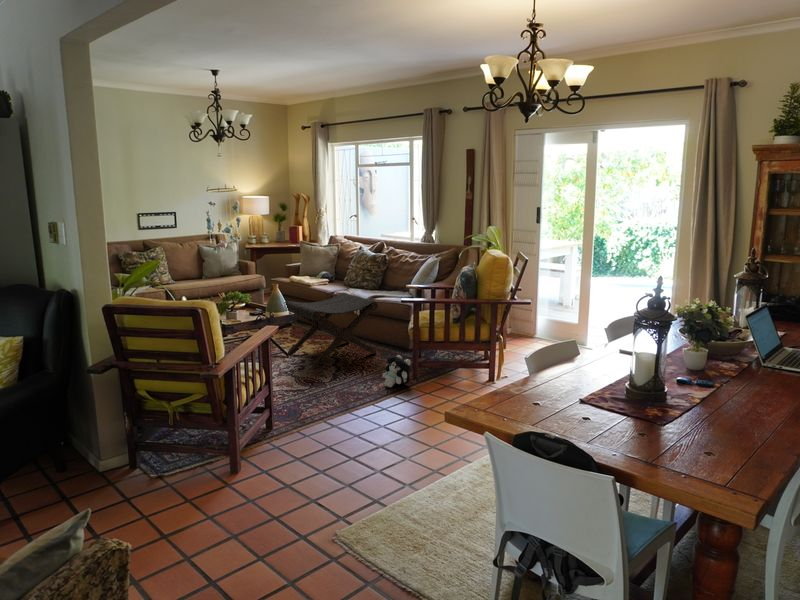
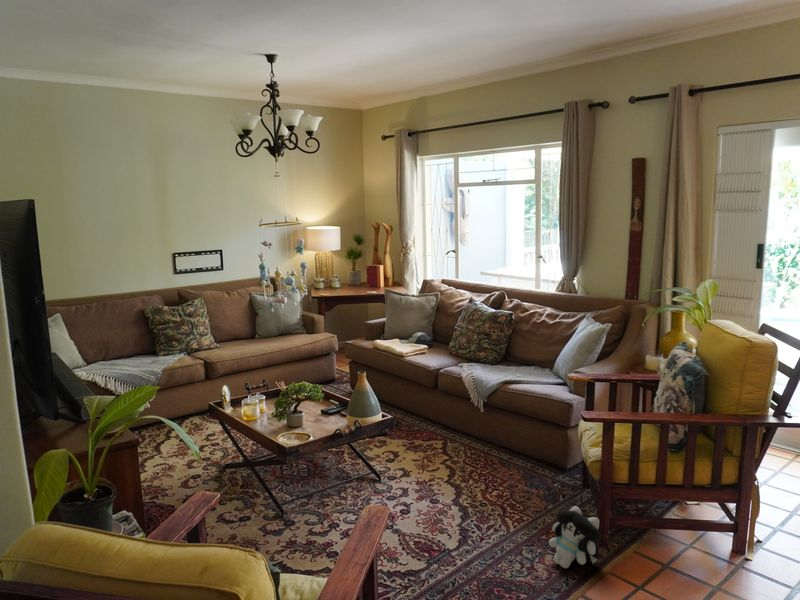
footstool: present [285,293,378,368] -> none [372,376,519,510]

